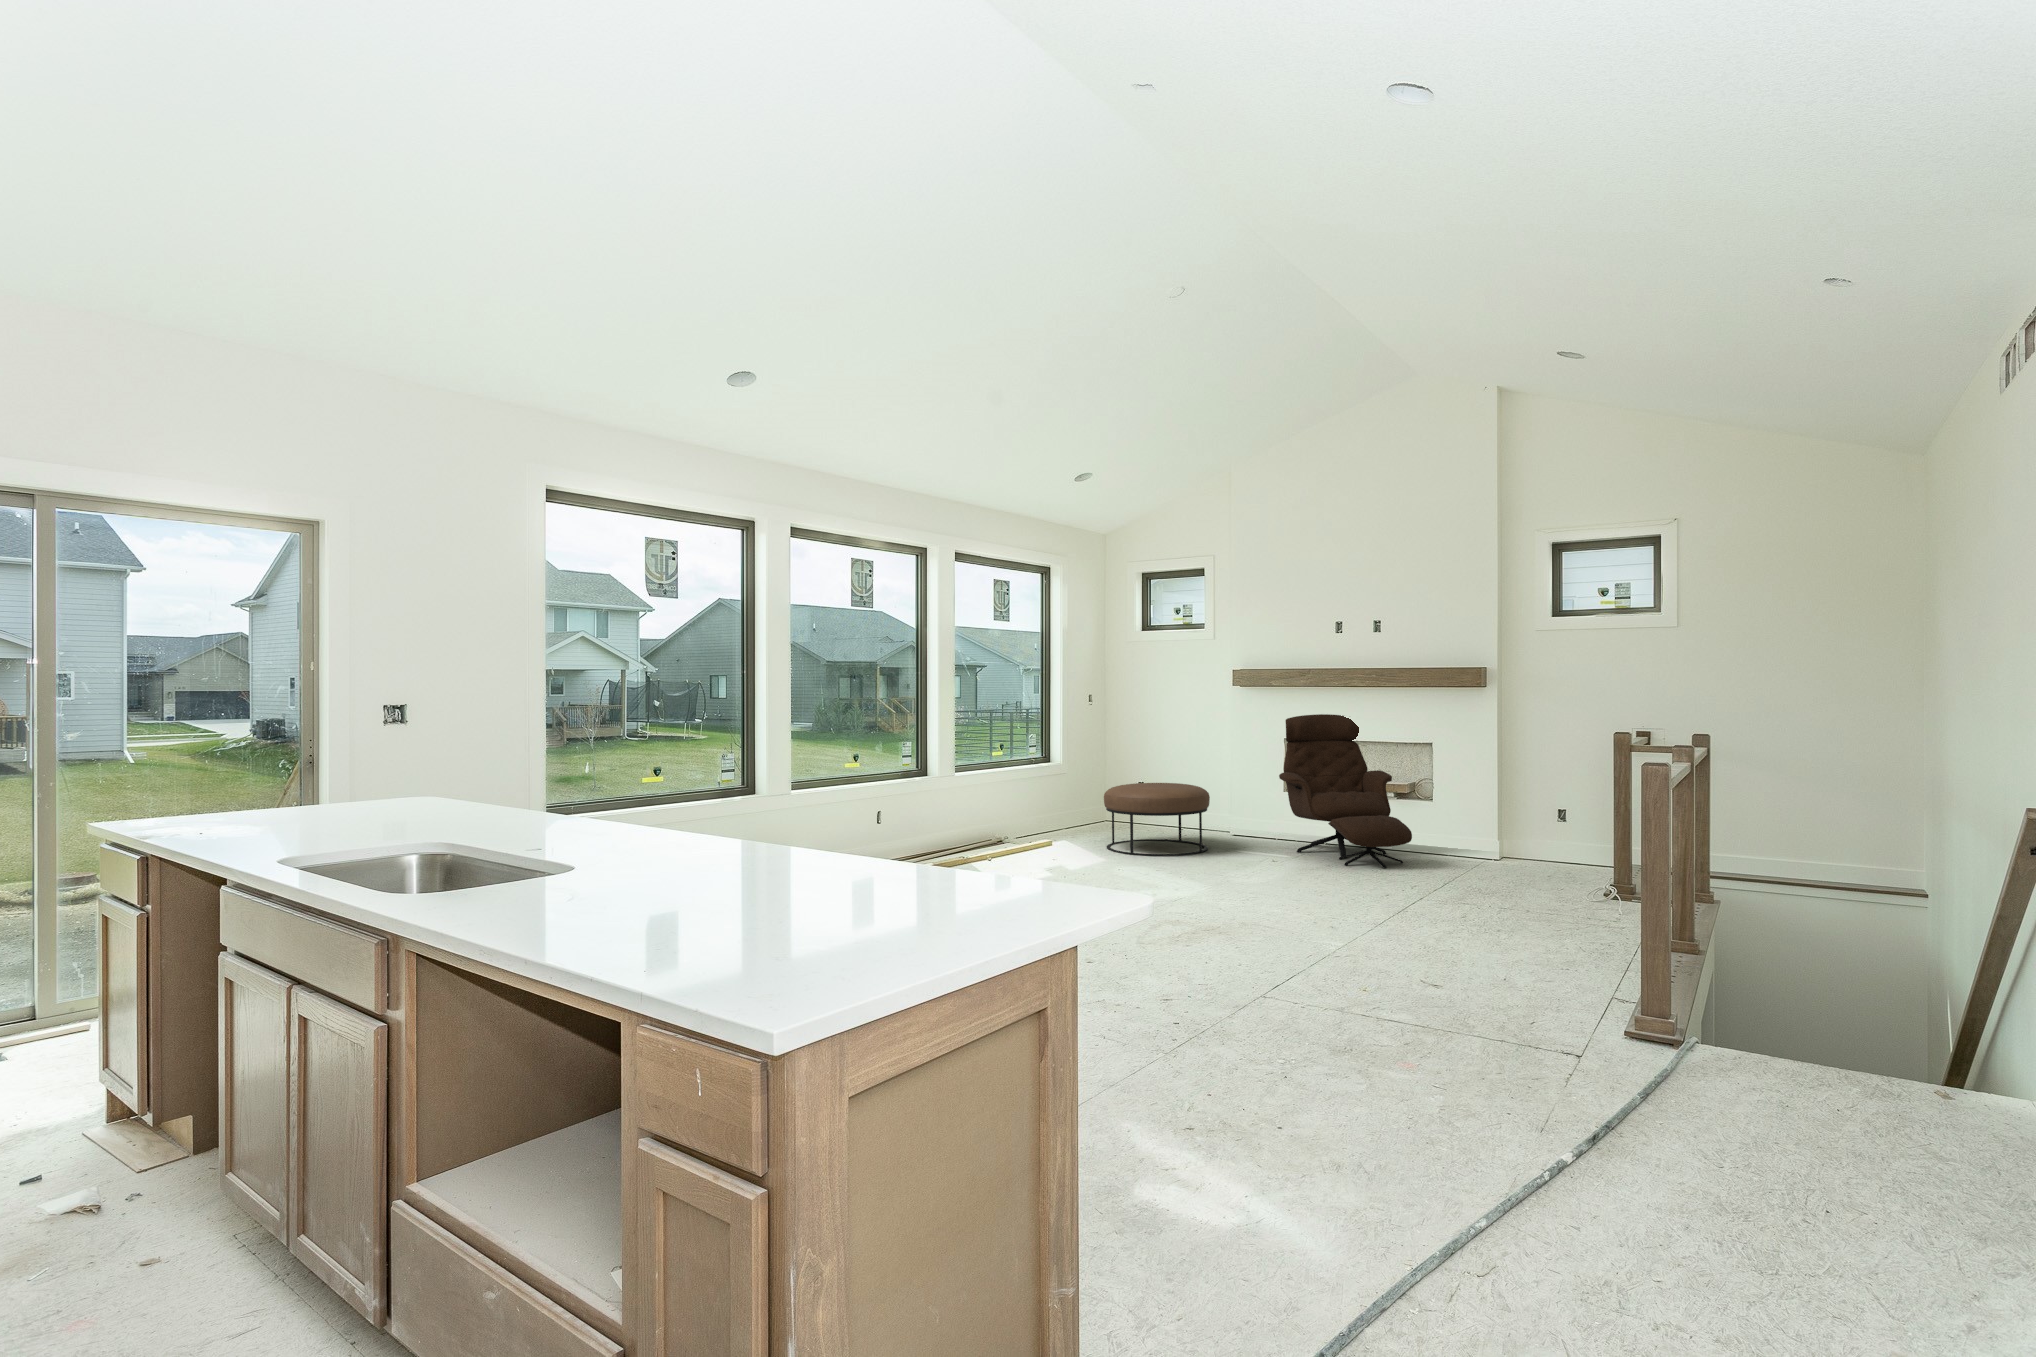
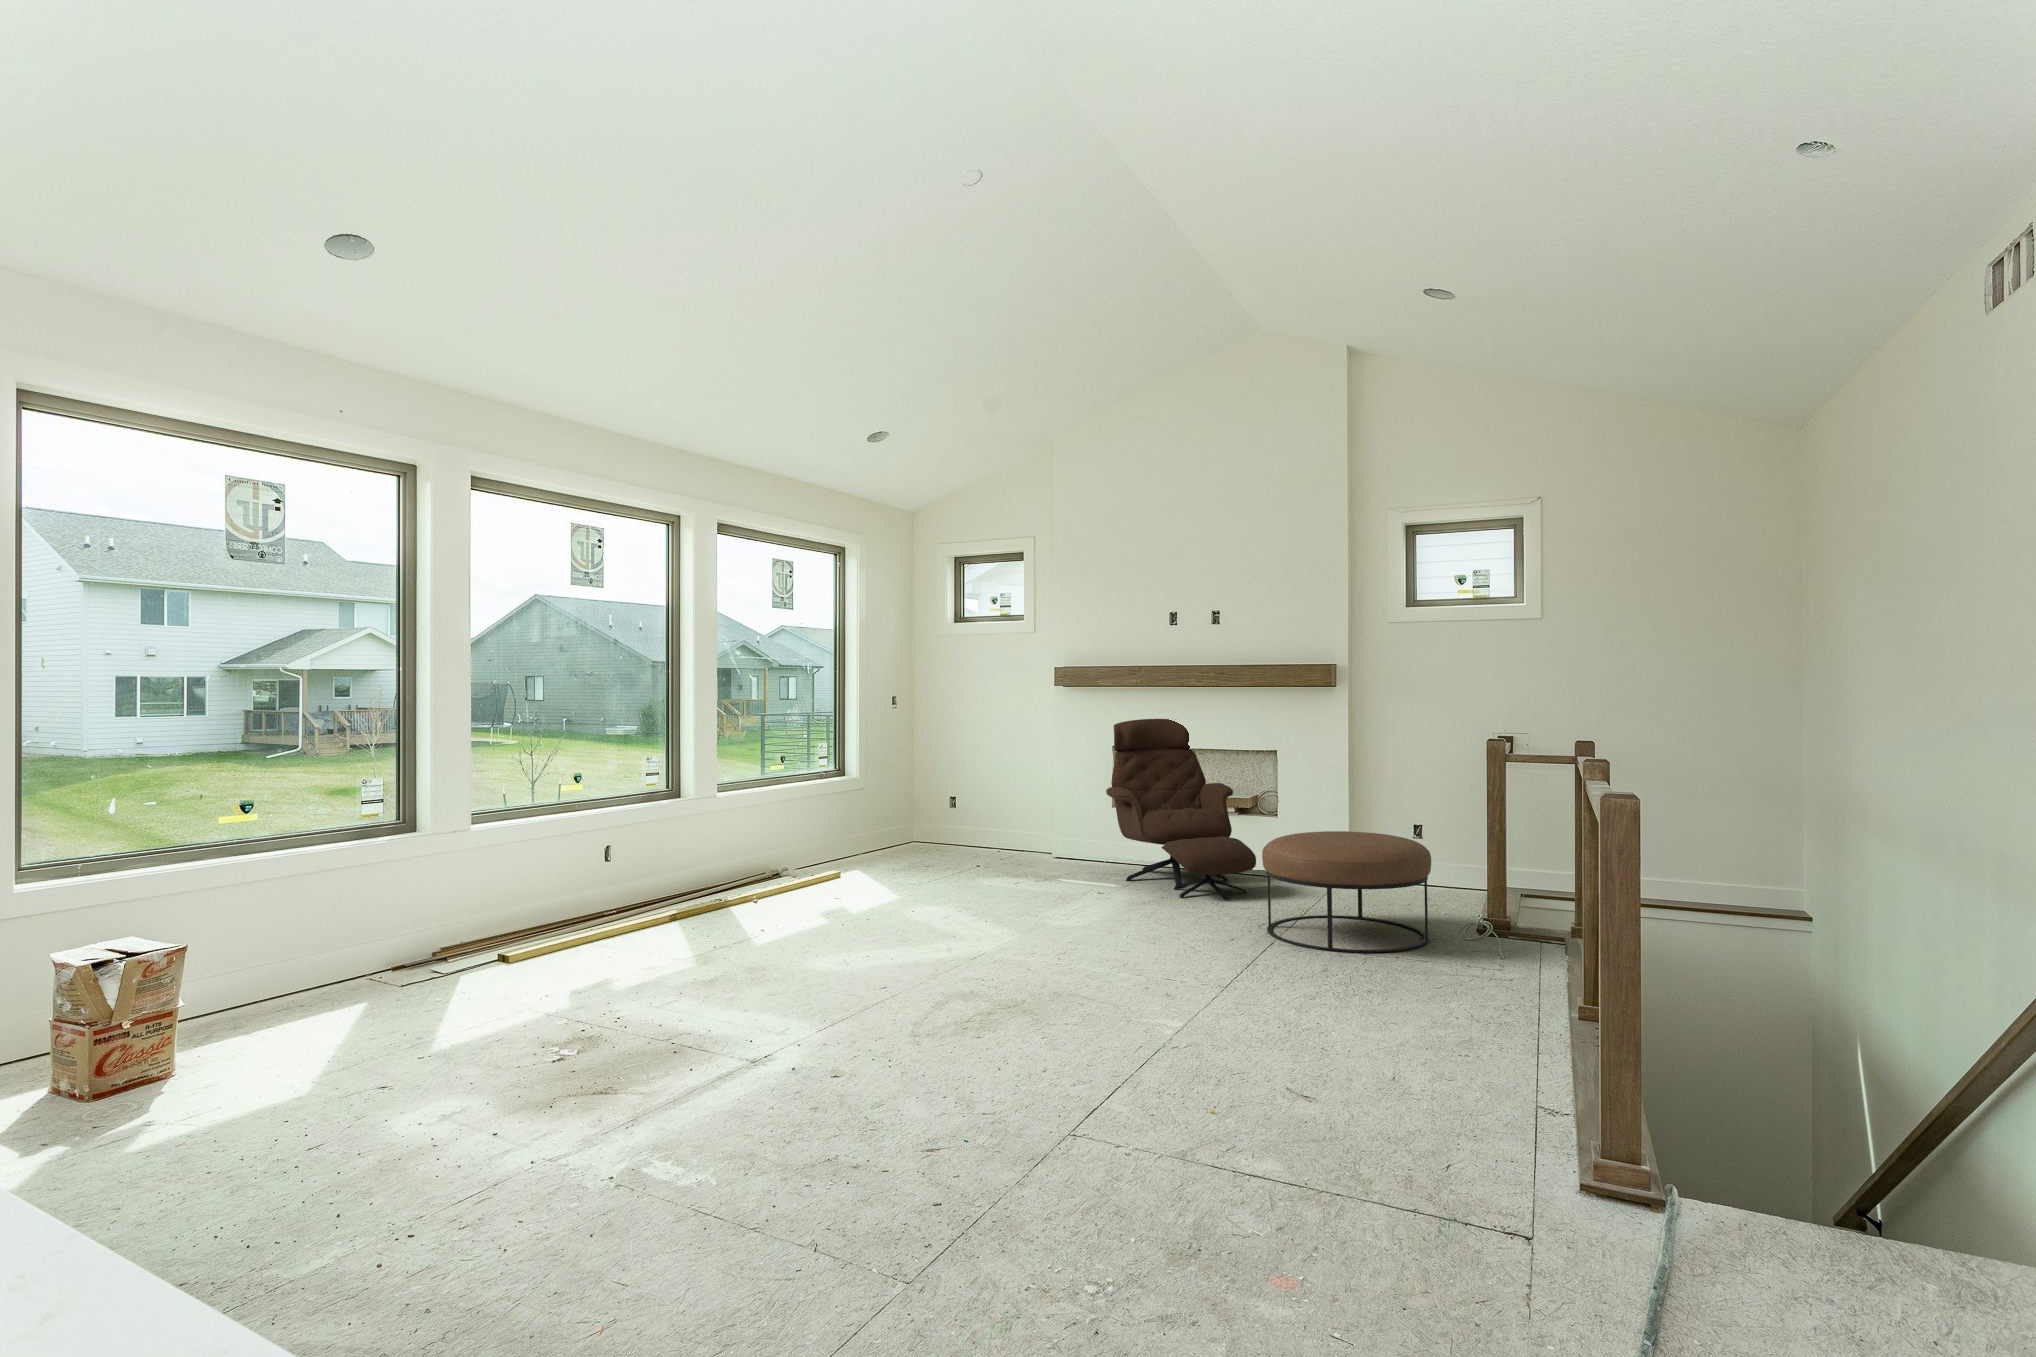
ottoman: present [1104,783,1210,856] -> present [1262,831,1431,953]

